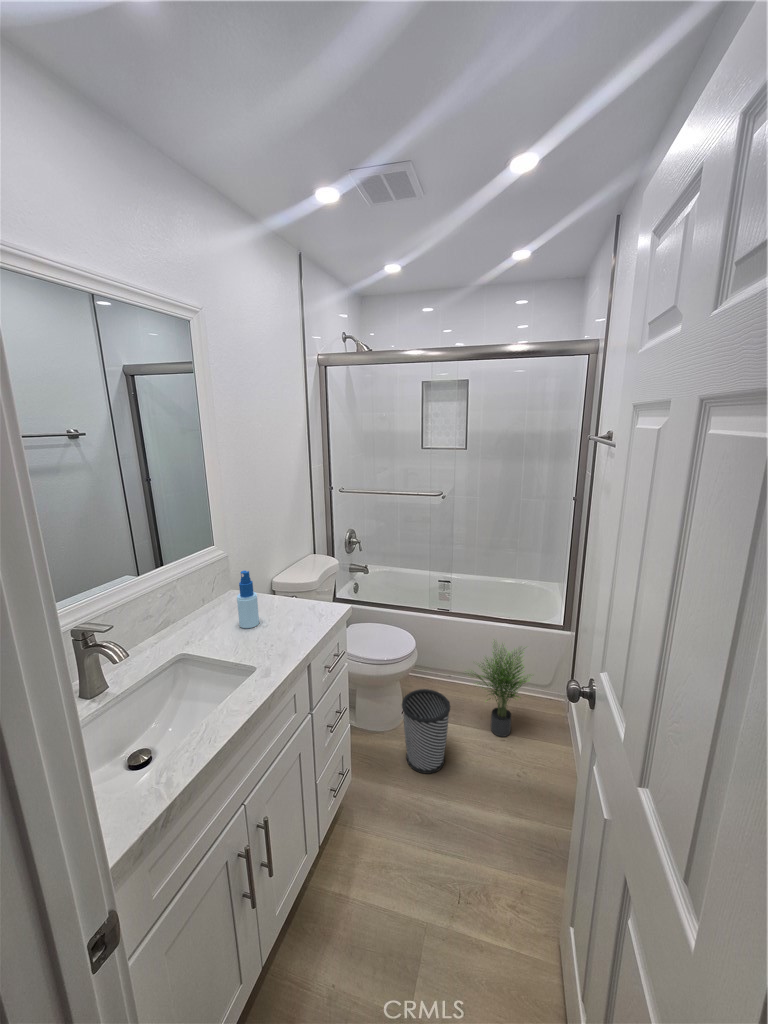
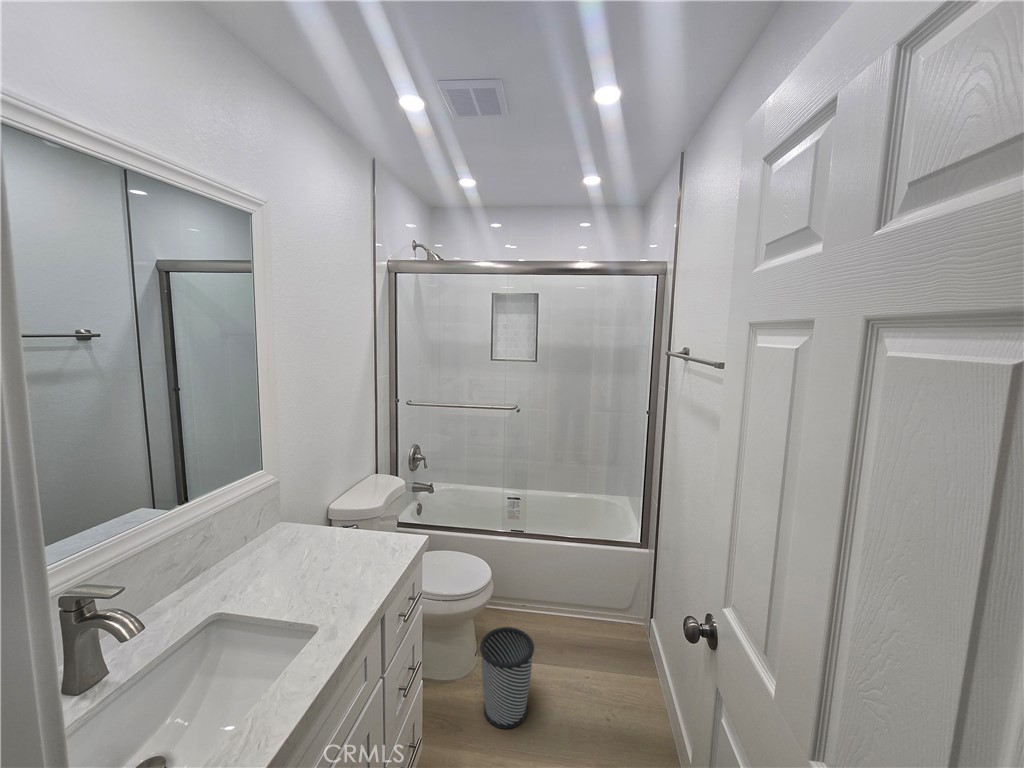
spray bottle: present [237,571,259,628] -> none [292,502,318,574]
potted plant: present [468,648,527,737] -> none [543,563,620,674]

